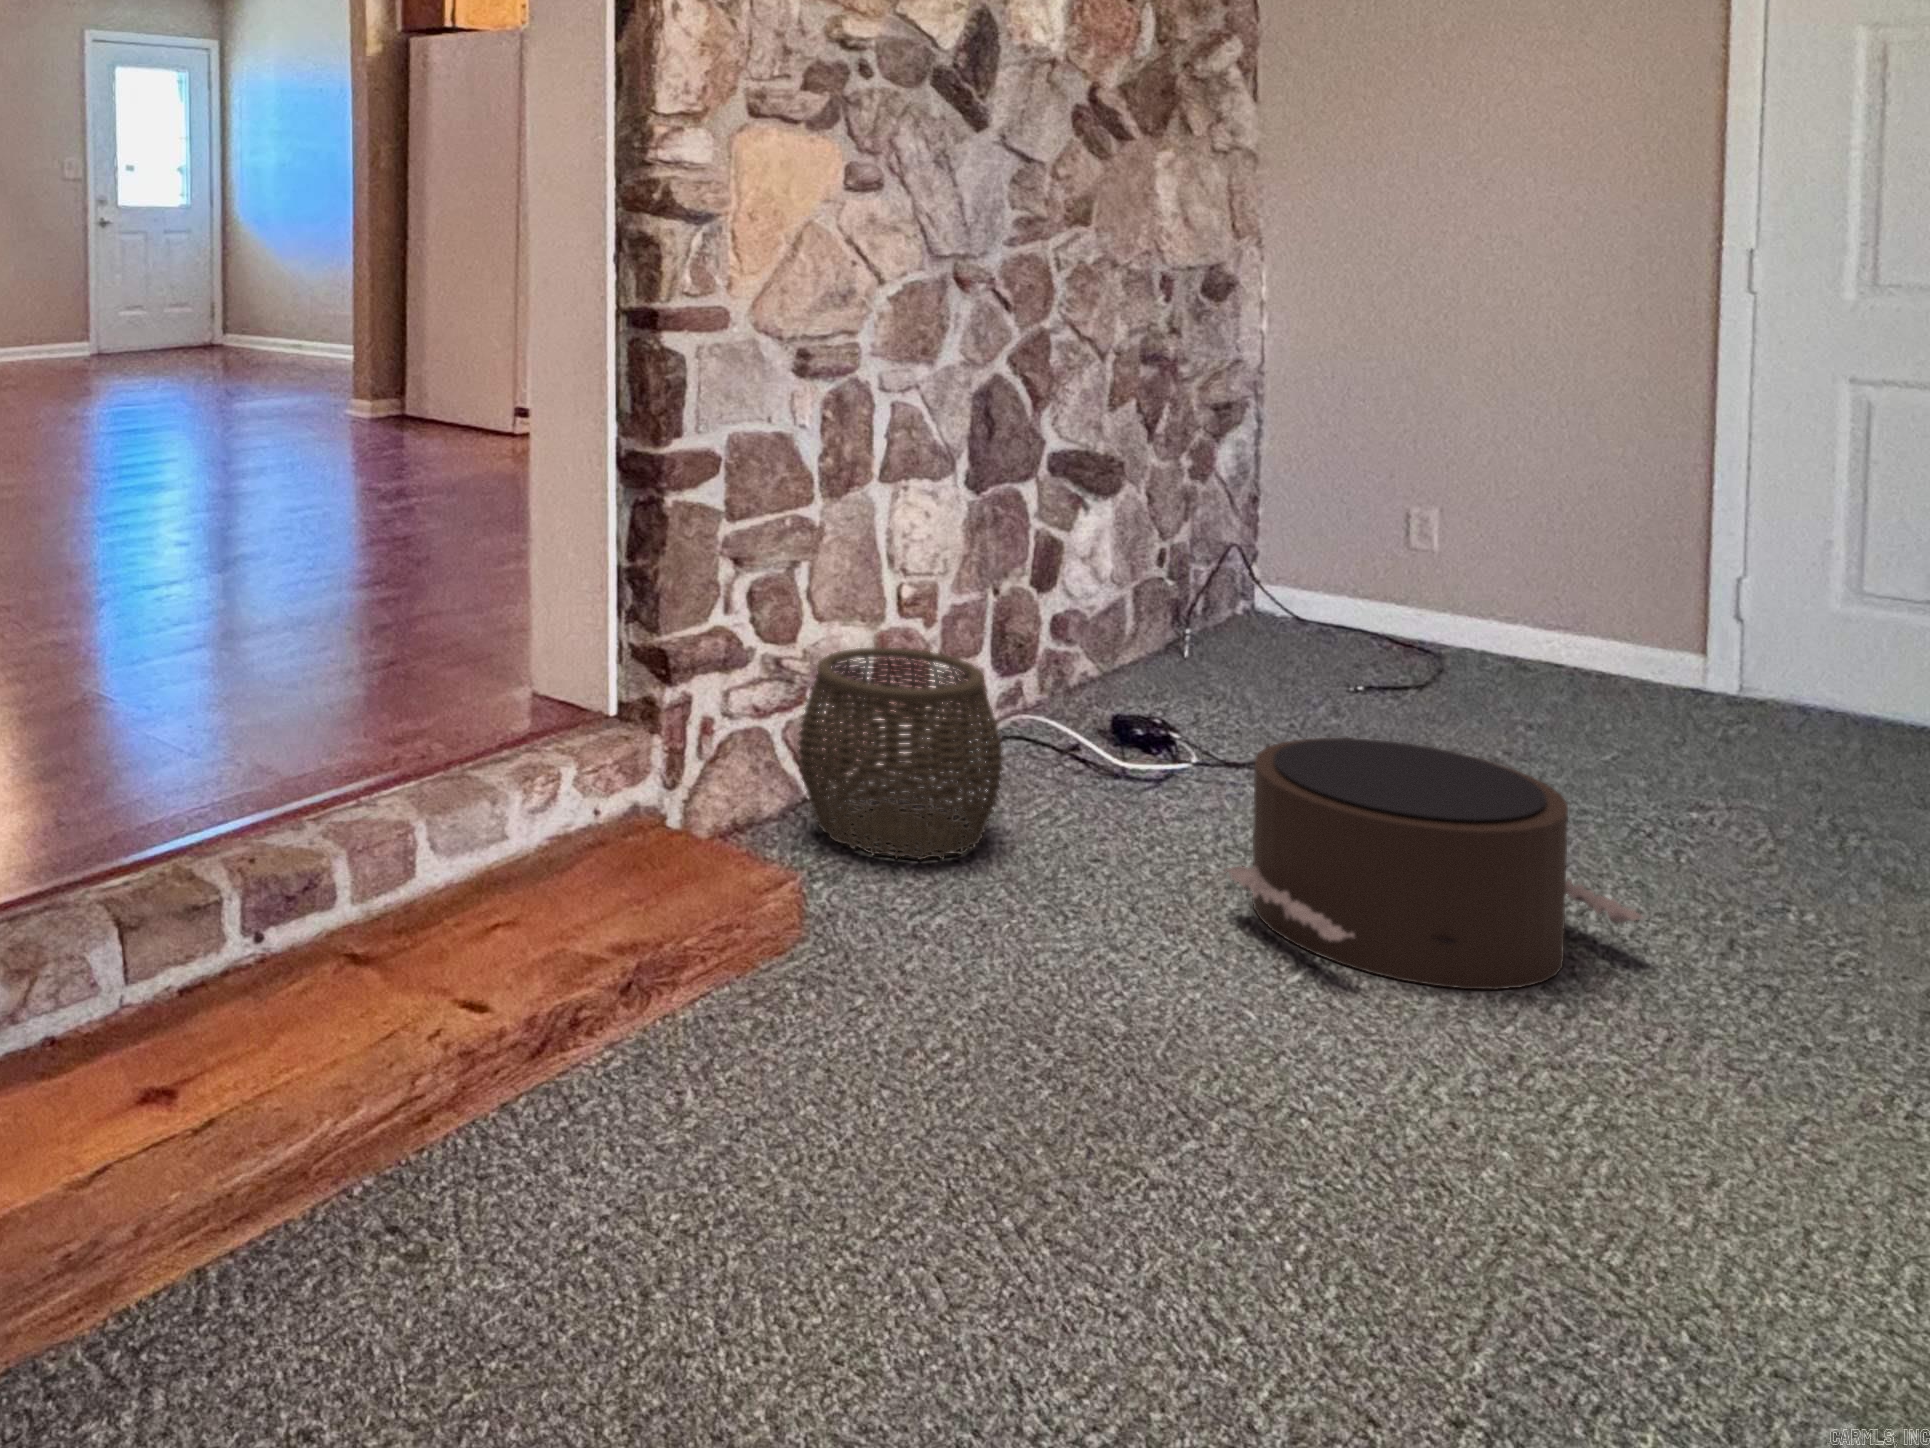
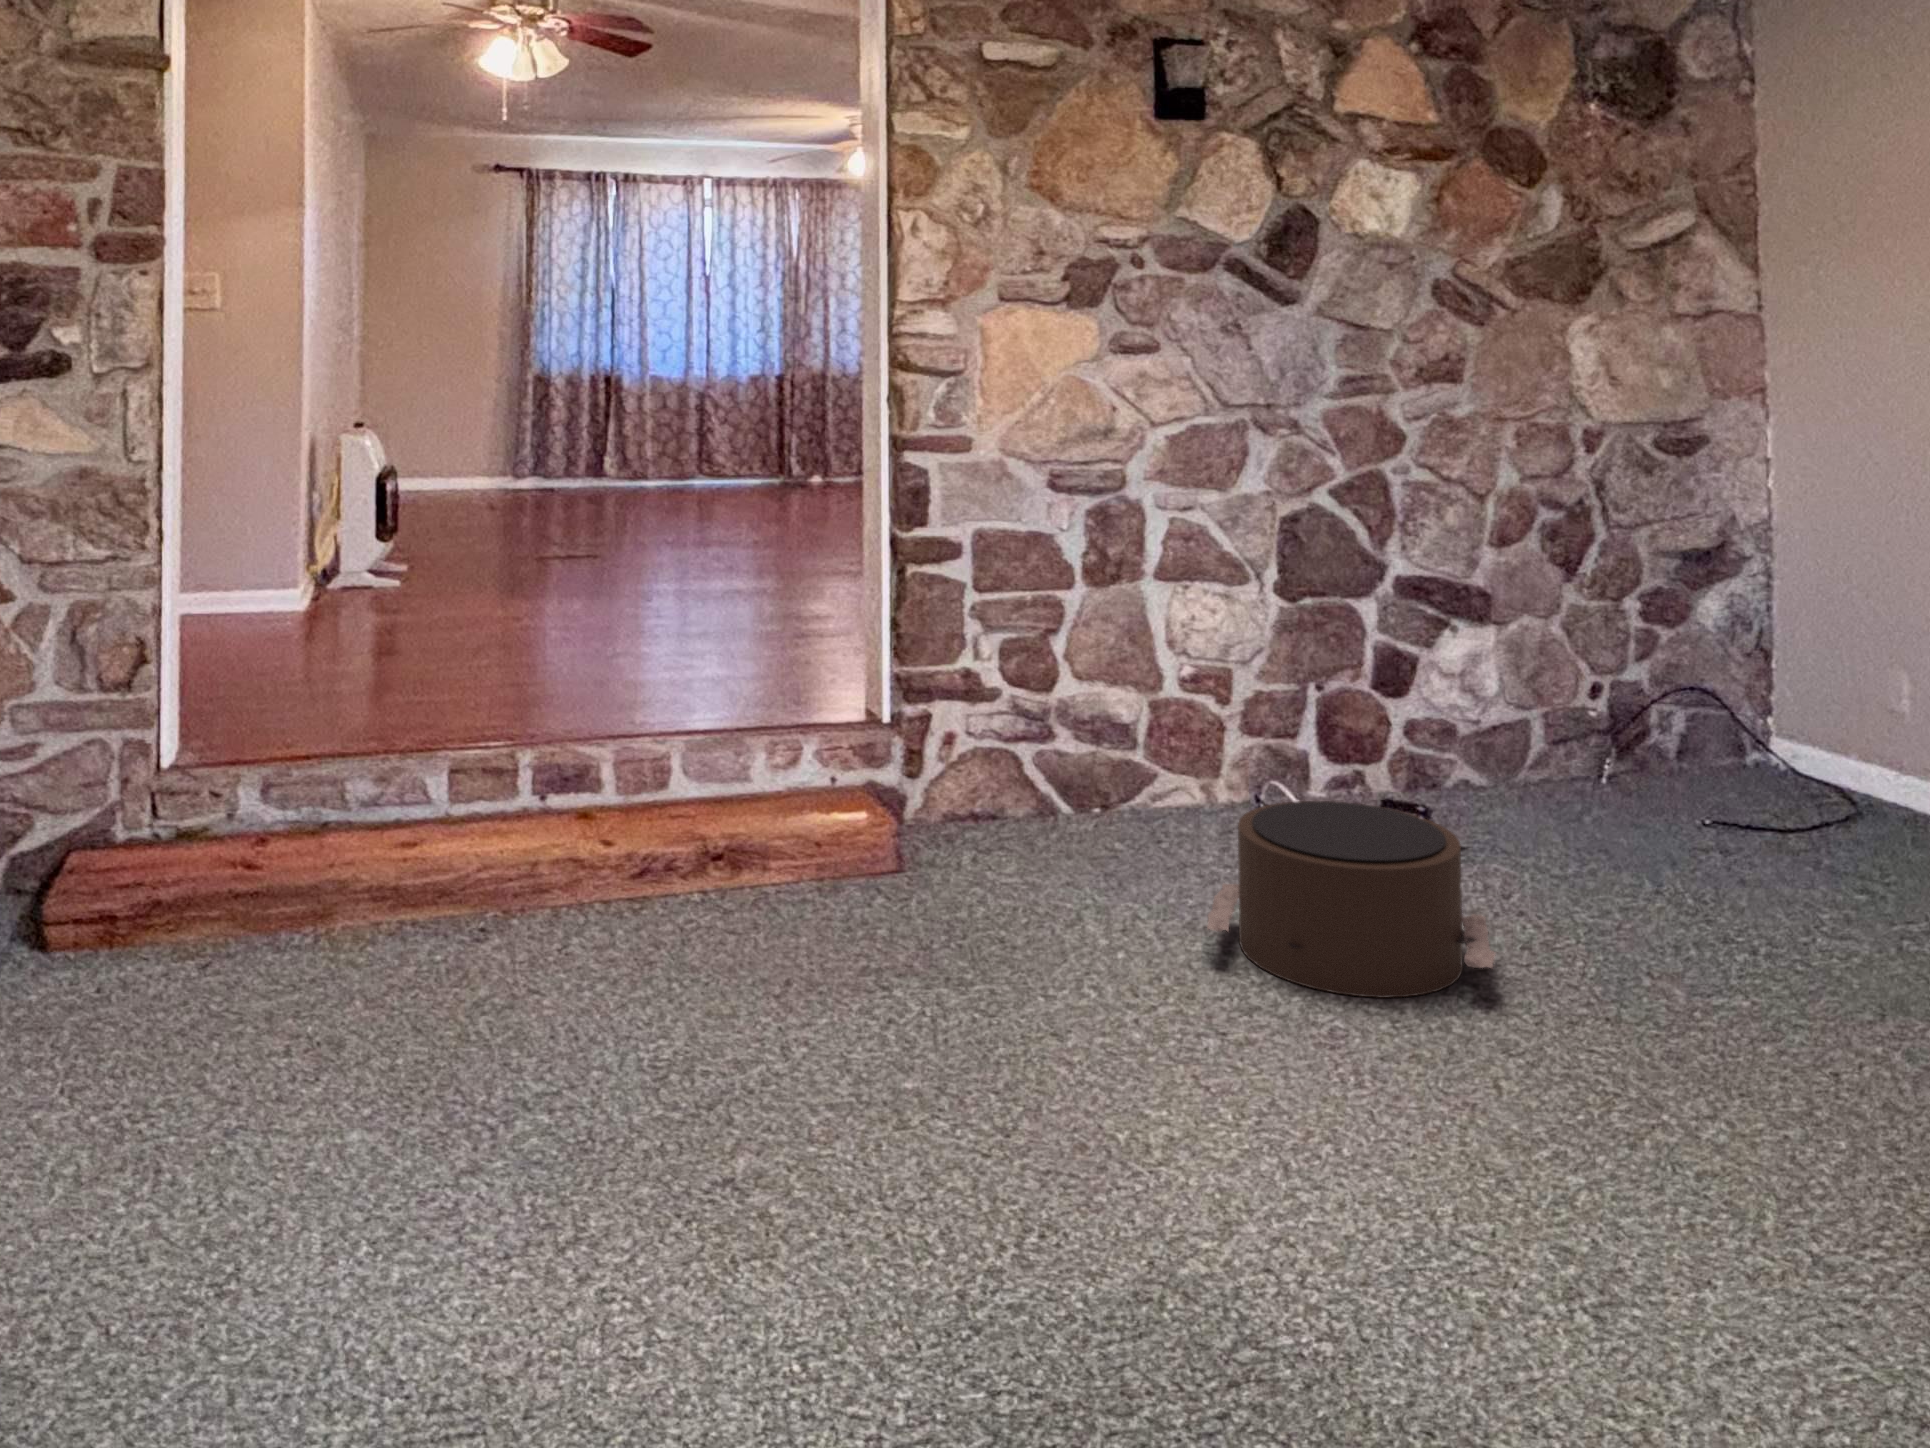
woven basket: present [798,647,1003,860] -> none [1014,700,1165,858]

